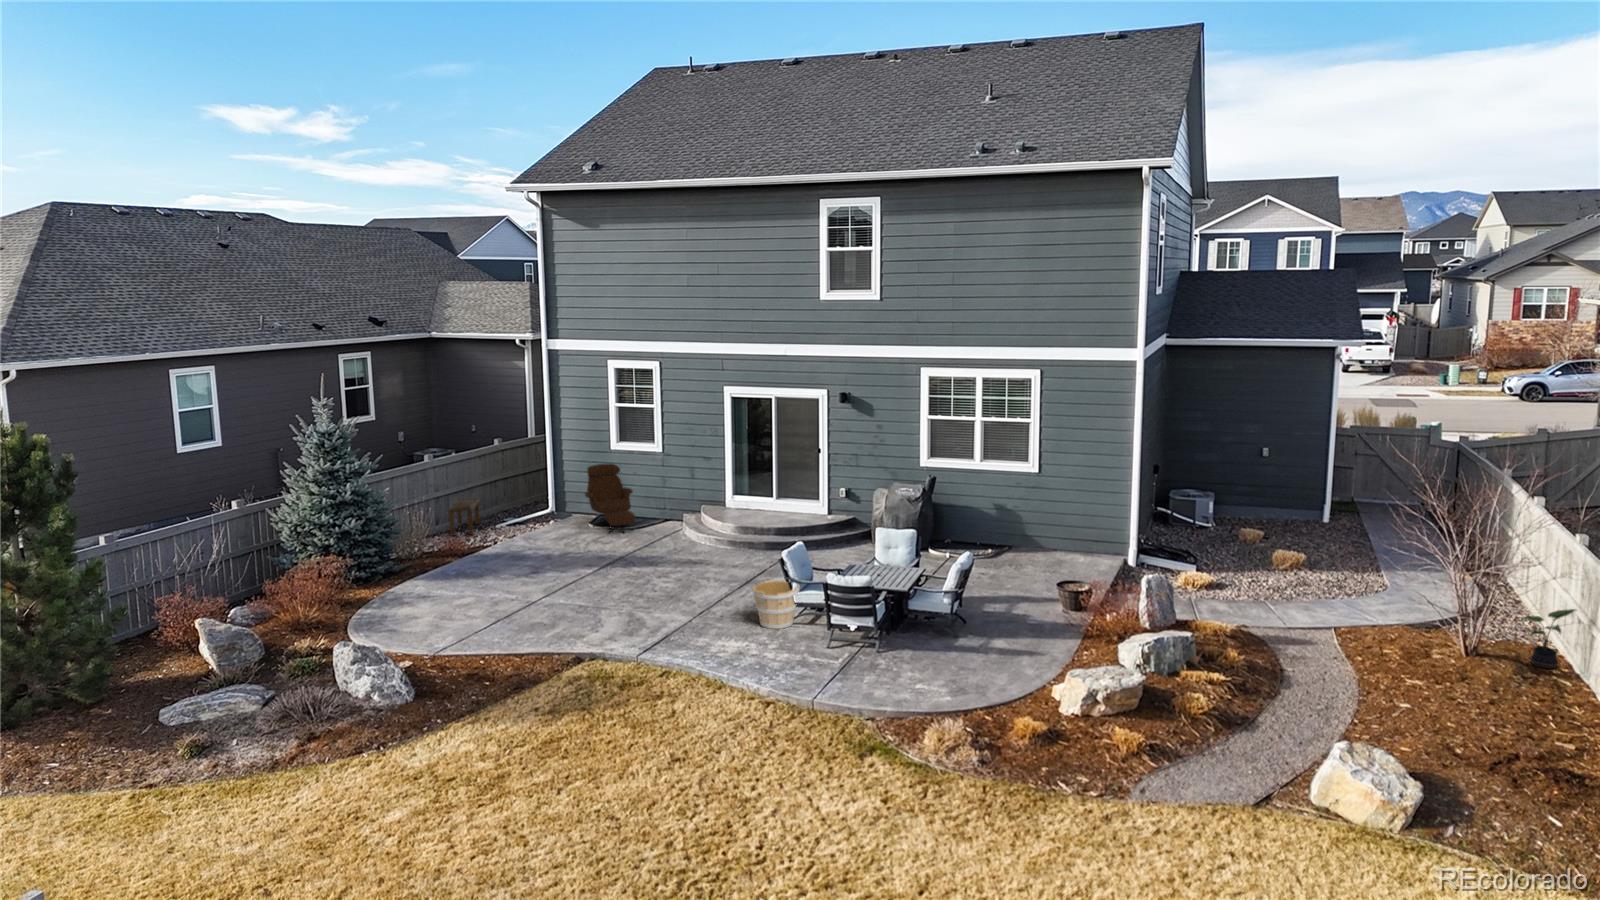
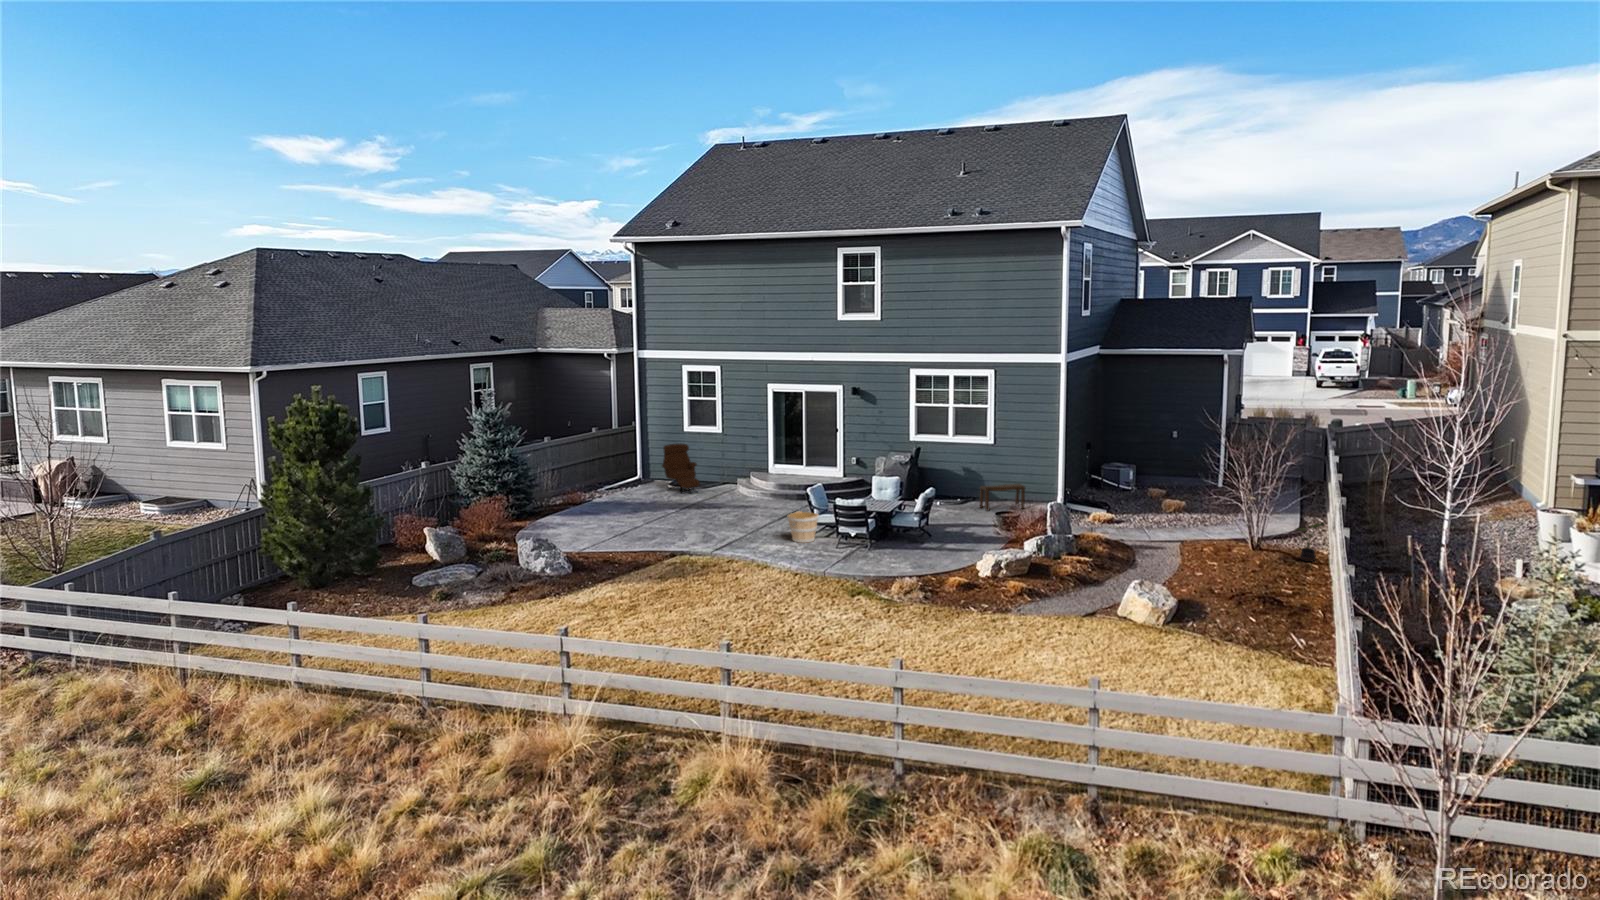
bench: present [447,497,480,536] -> present [980,484,1026,511]

